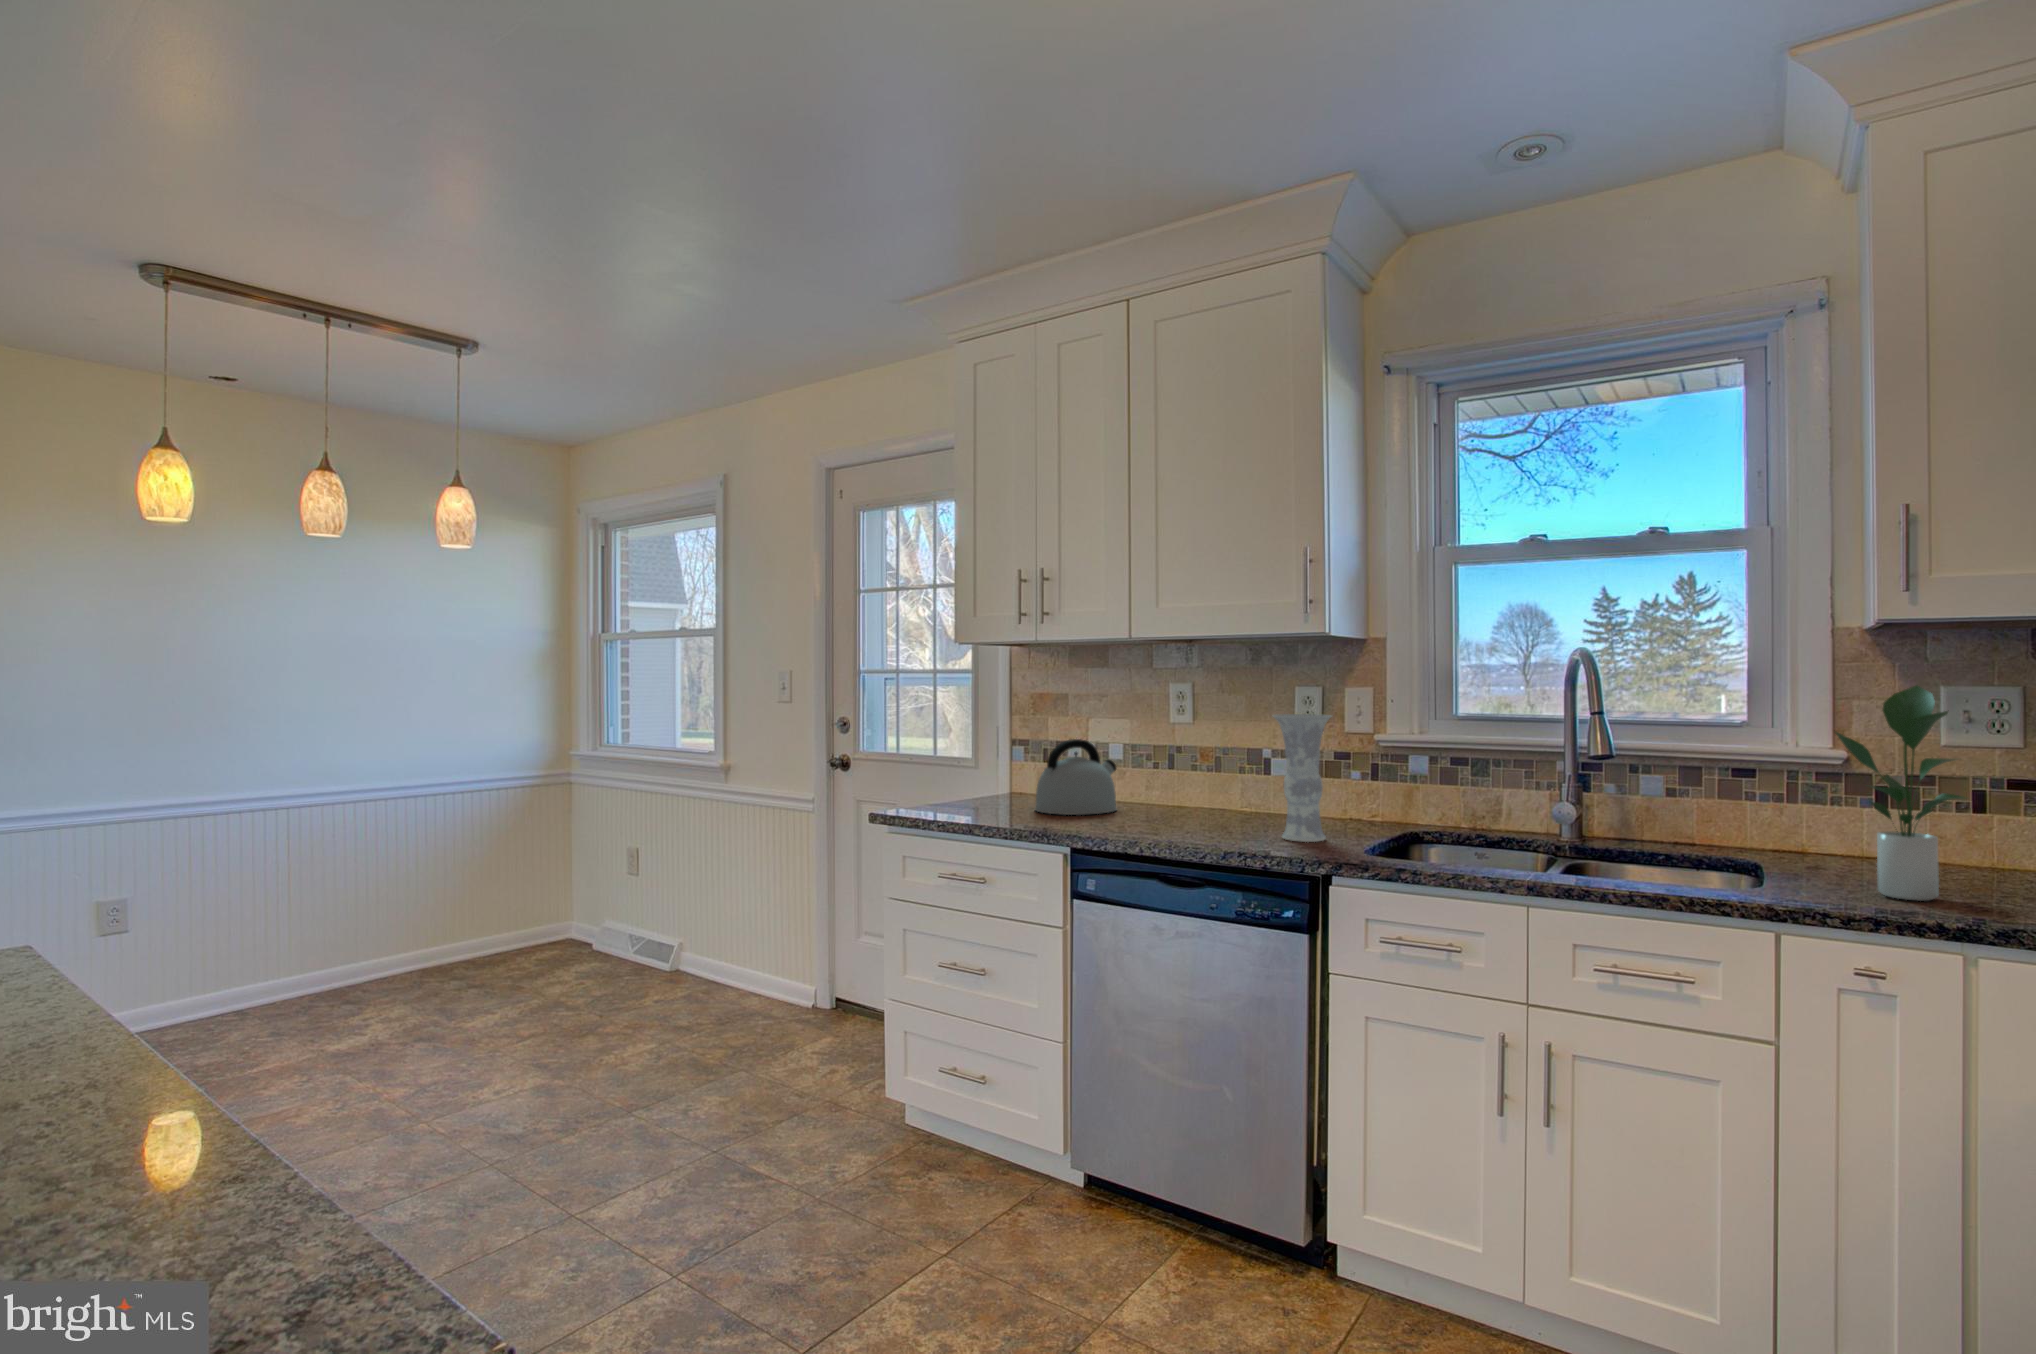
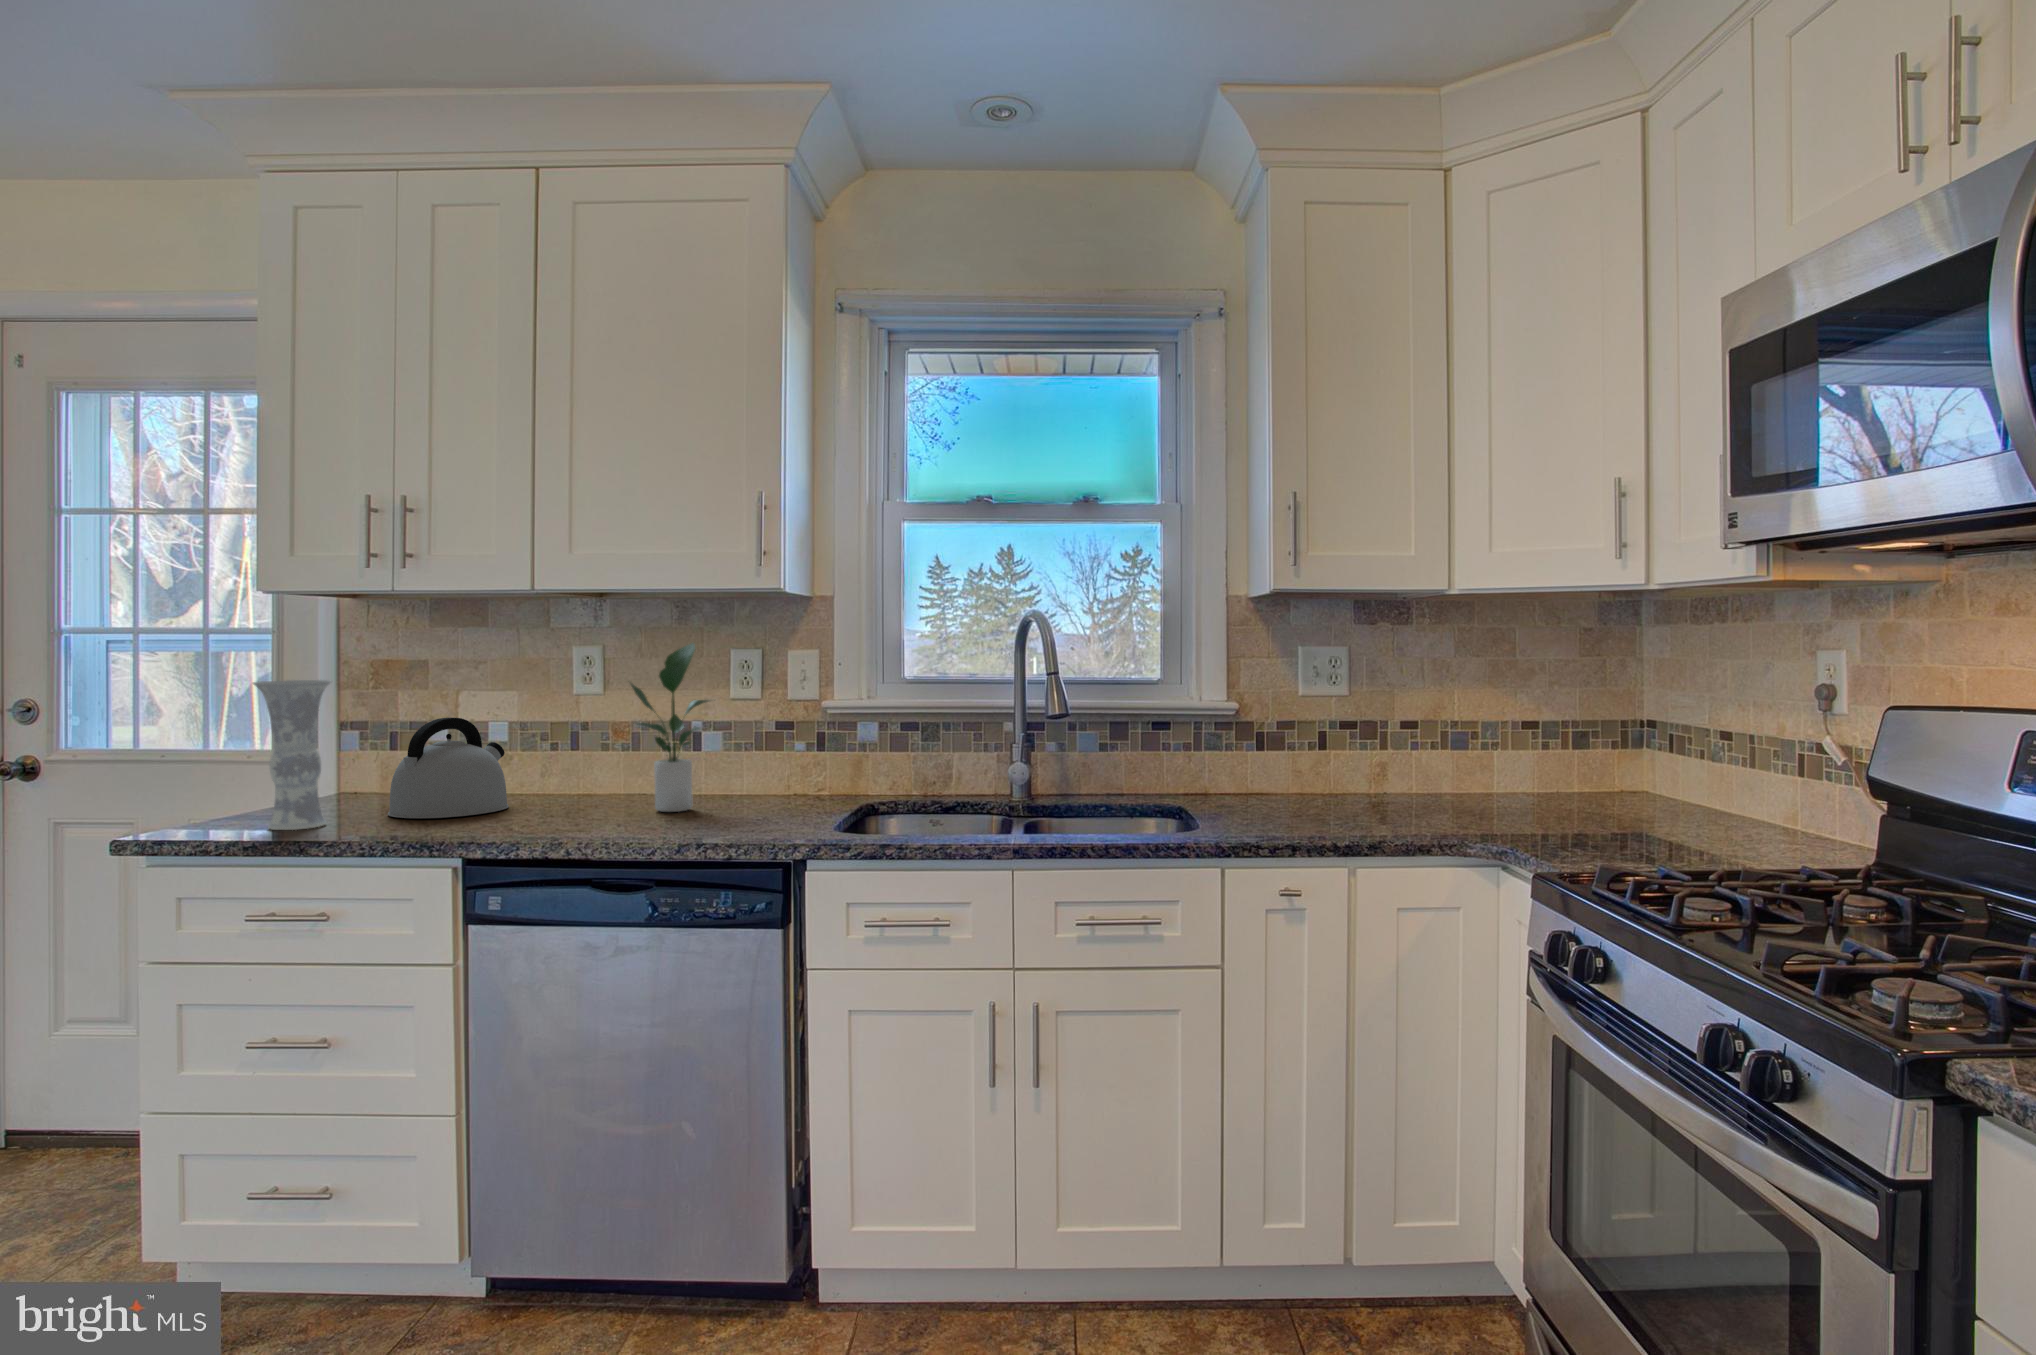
potted plant: present [1836,686,1964,901] -> present [630,643,710,812]
vase: present [1272,714,1331,842] -> present [253,680,331,830]

